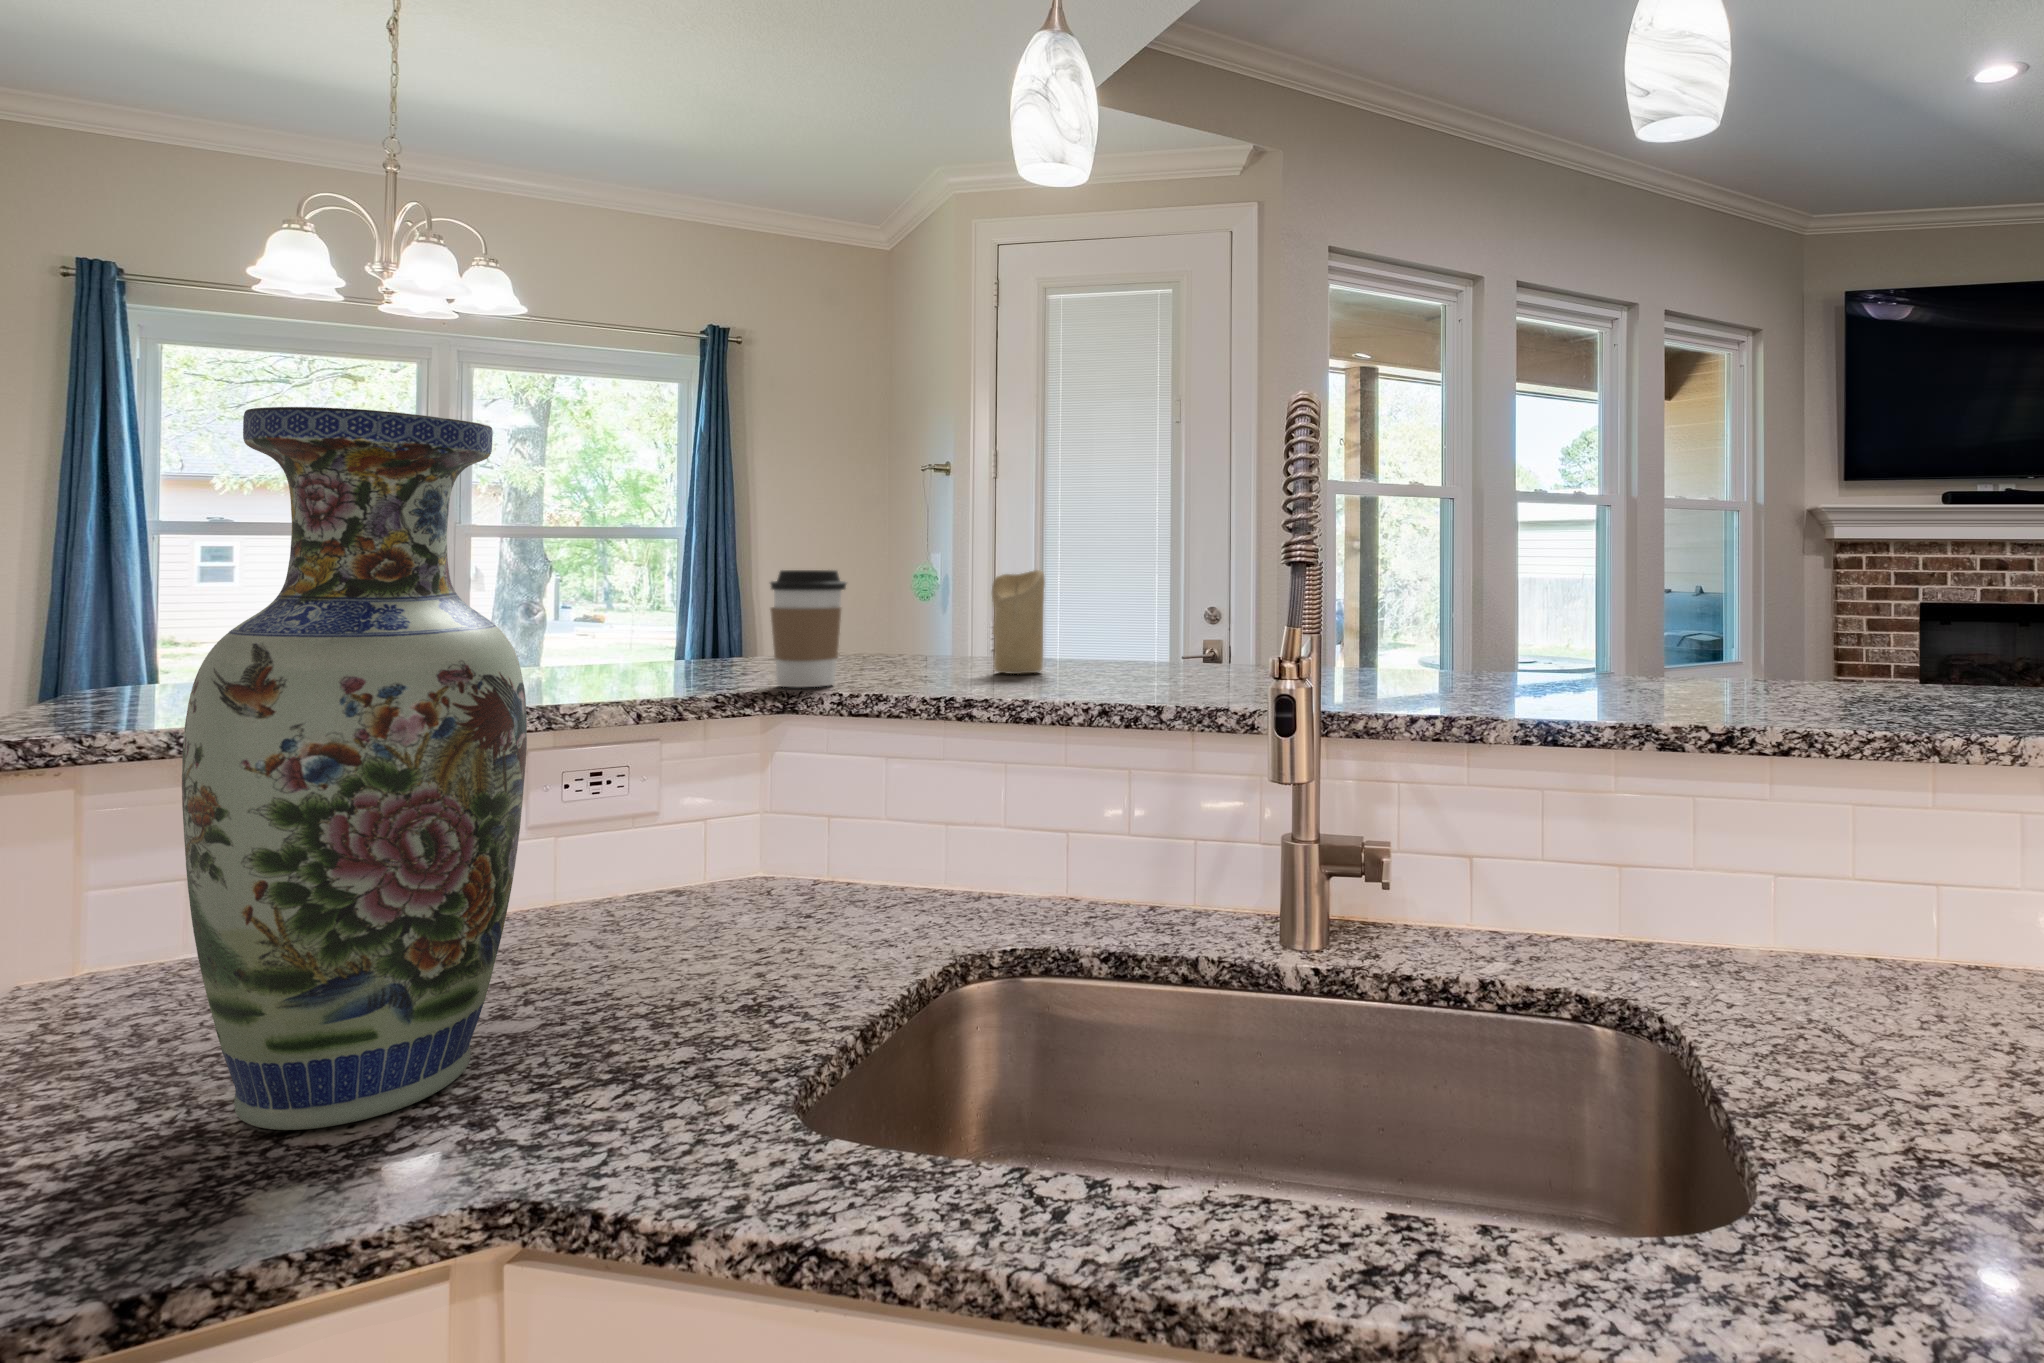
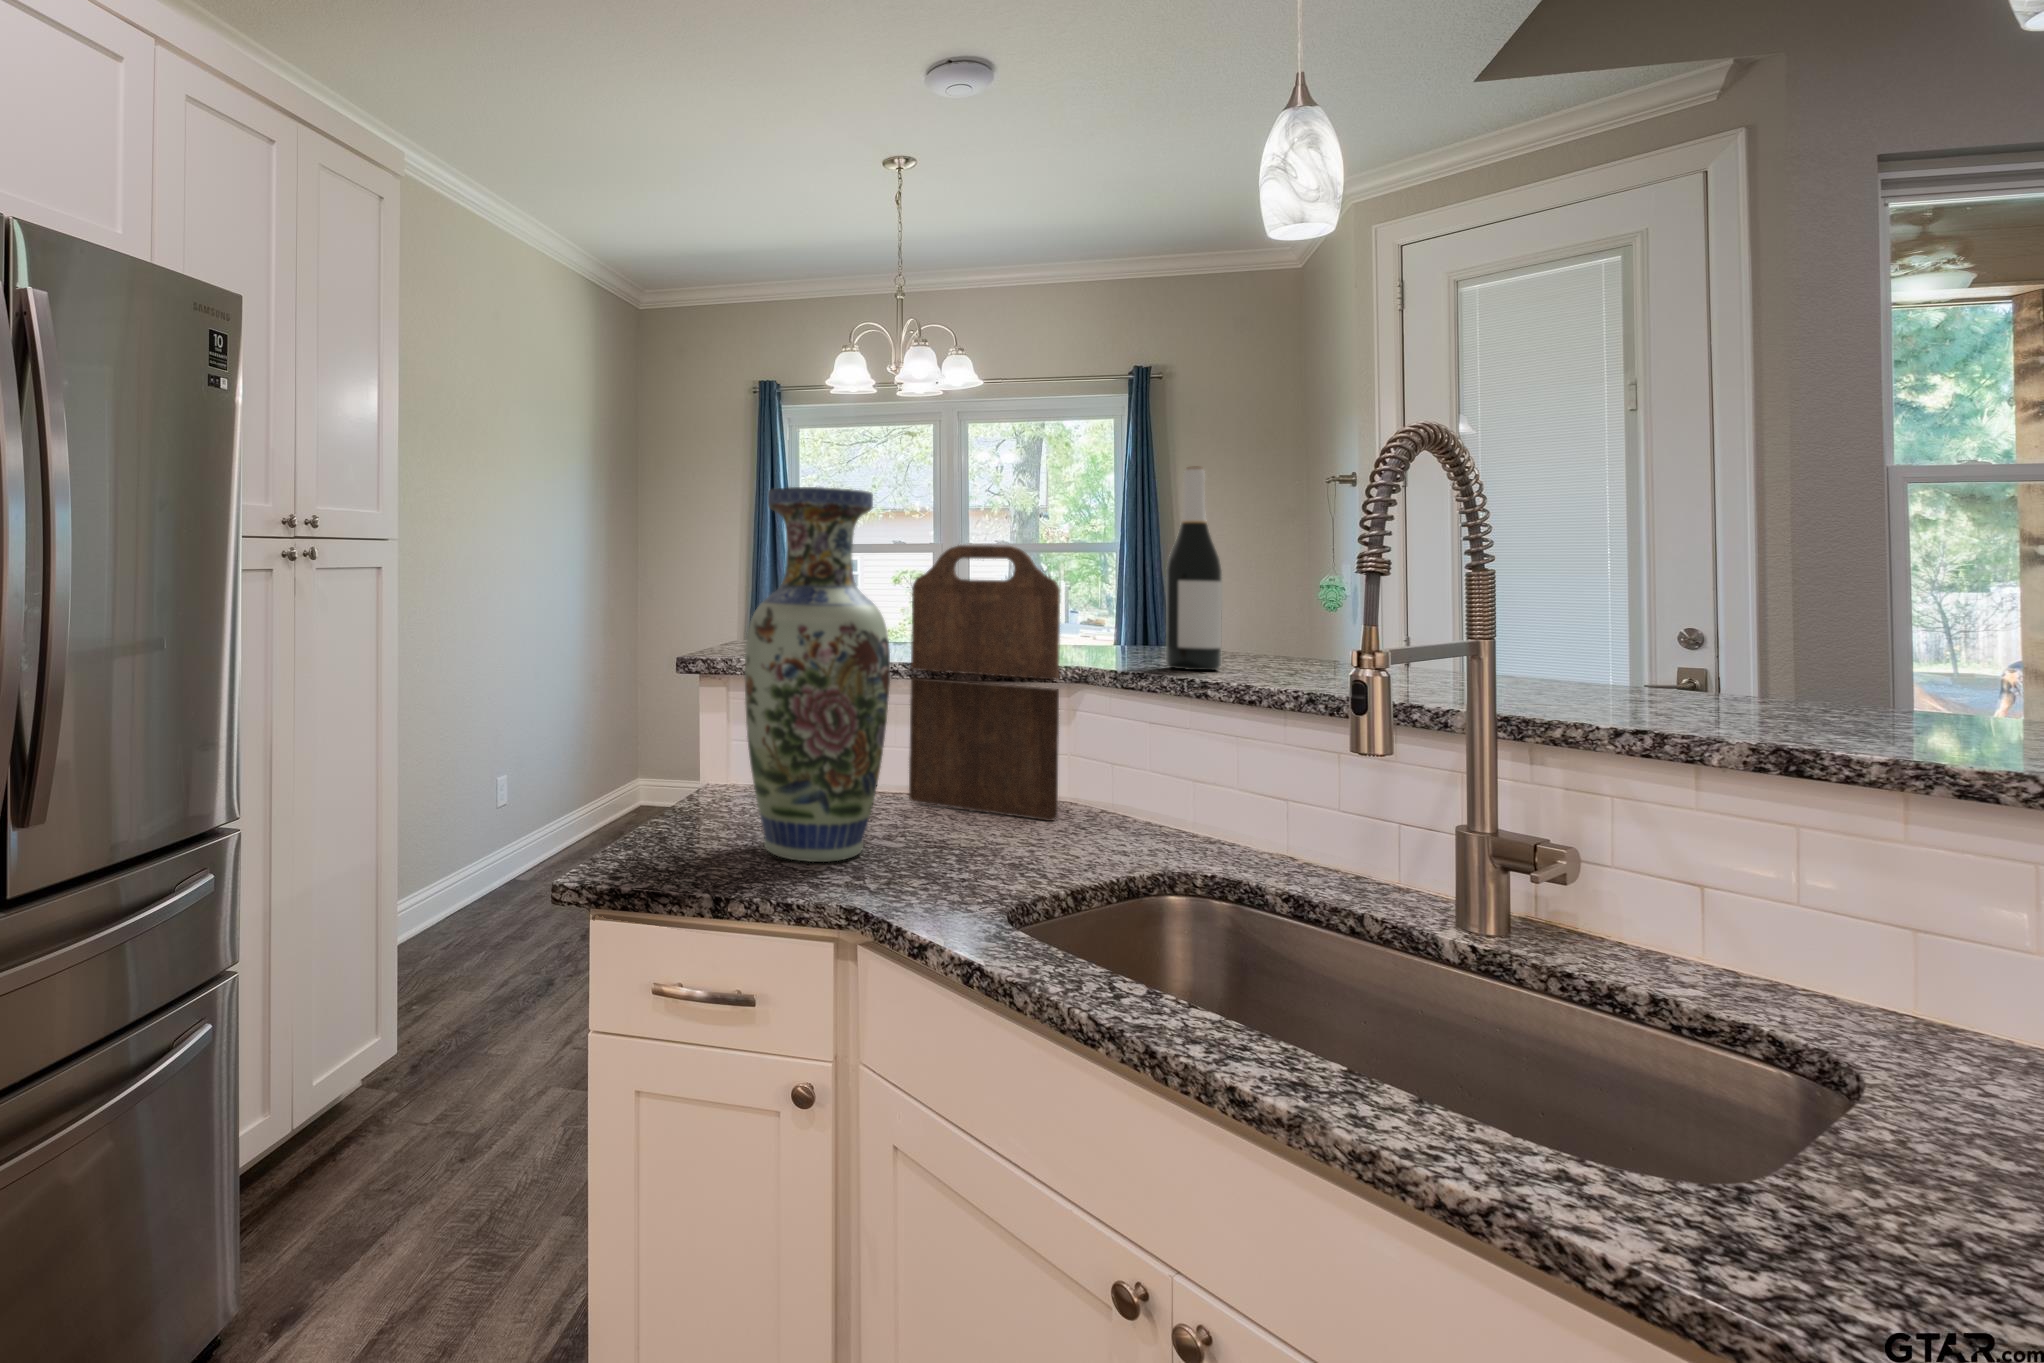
wine bottle: none [868,417,937,673] -> present [1166,466,1222,670]
cutting board: none [502,516,769,930] -> present [909,545,1060,821]
coffee cup: present [770,570,847,687] -> none [1080,585,1137,671]
candle: present [992,570,1045,674] -> none [1264,590,1312,677]

